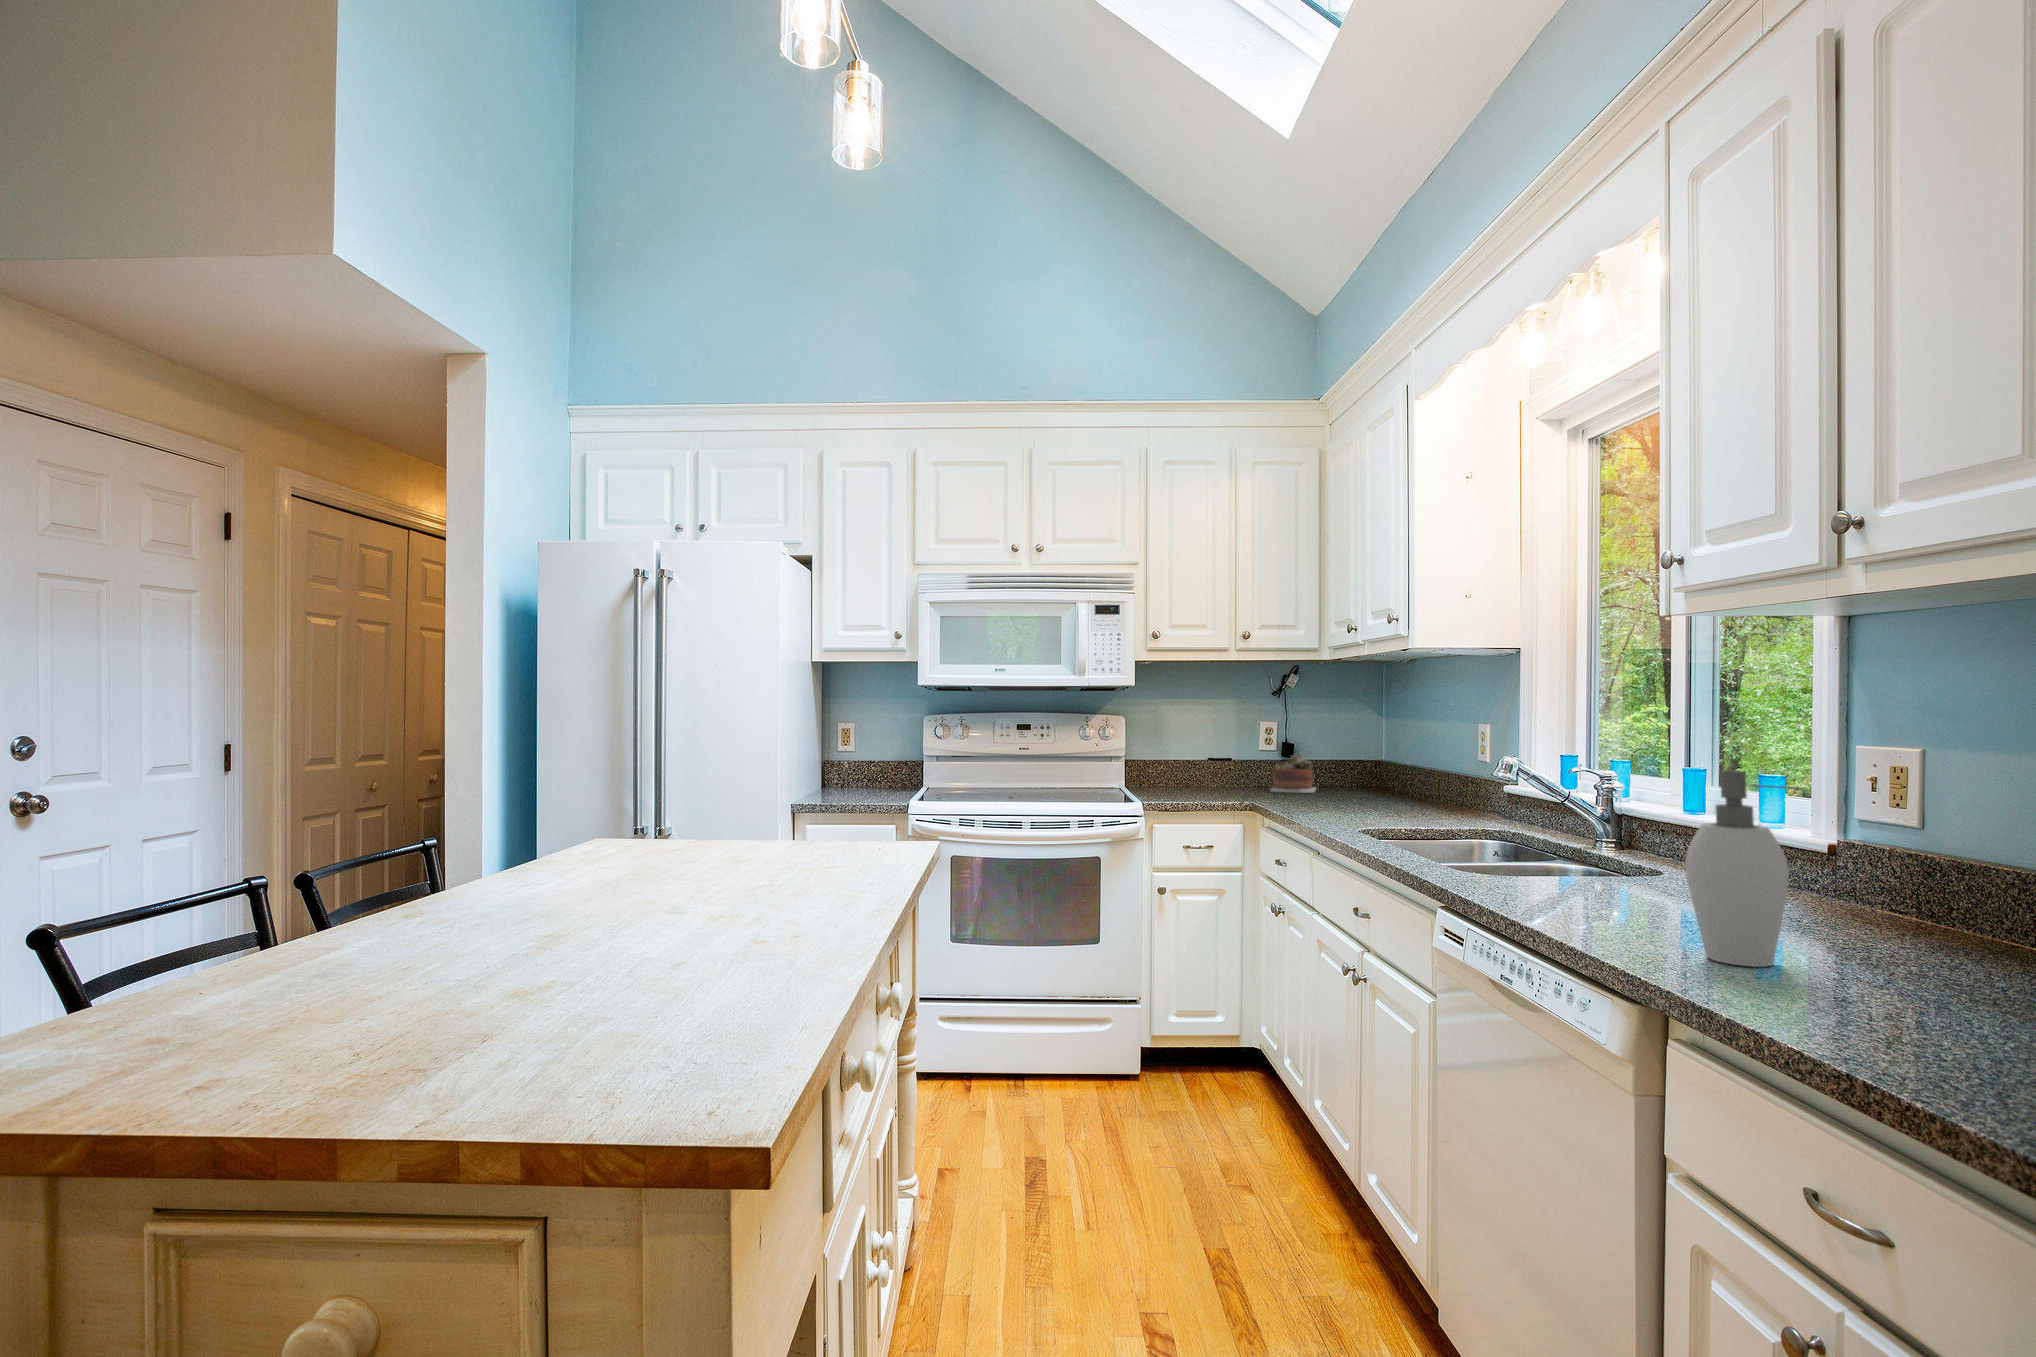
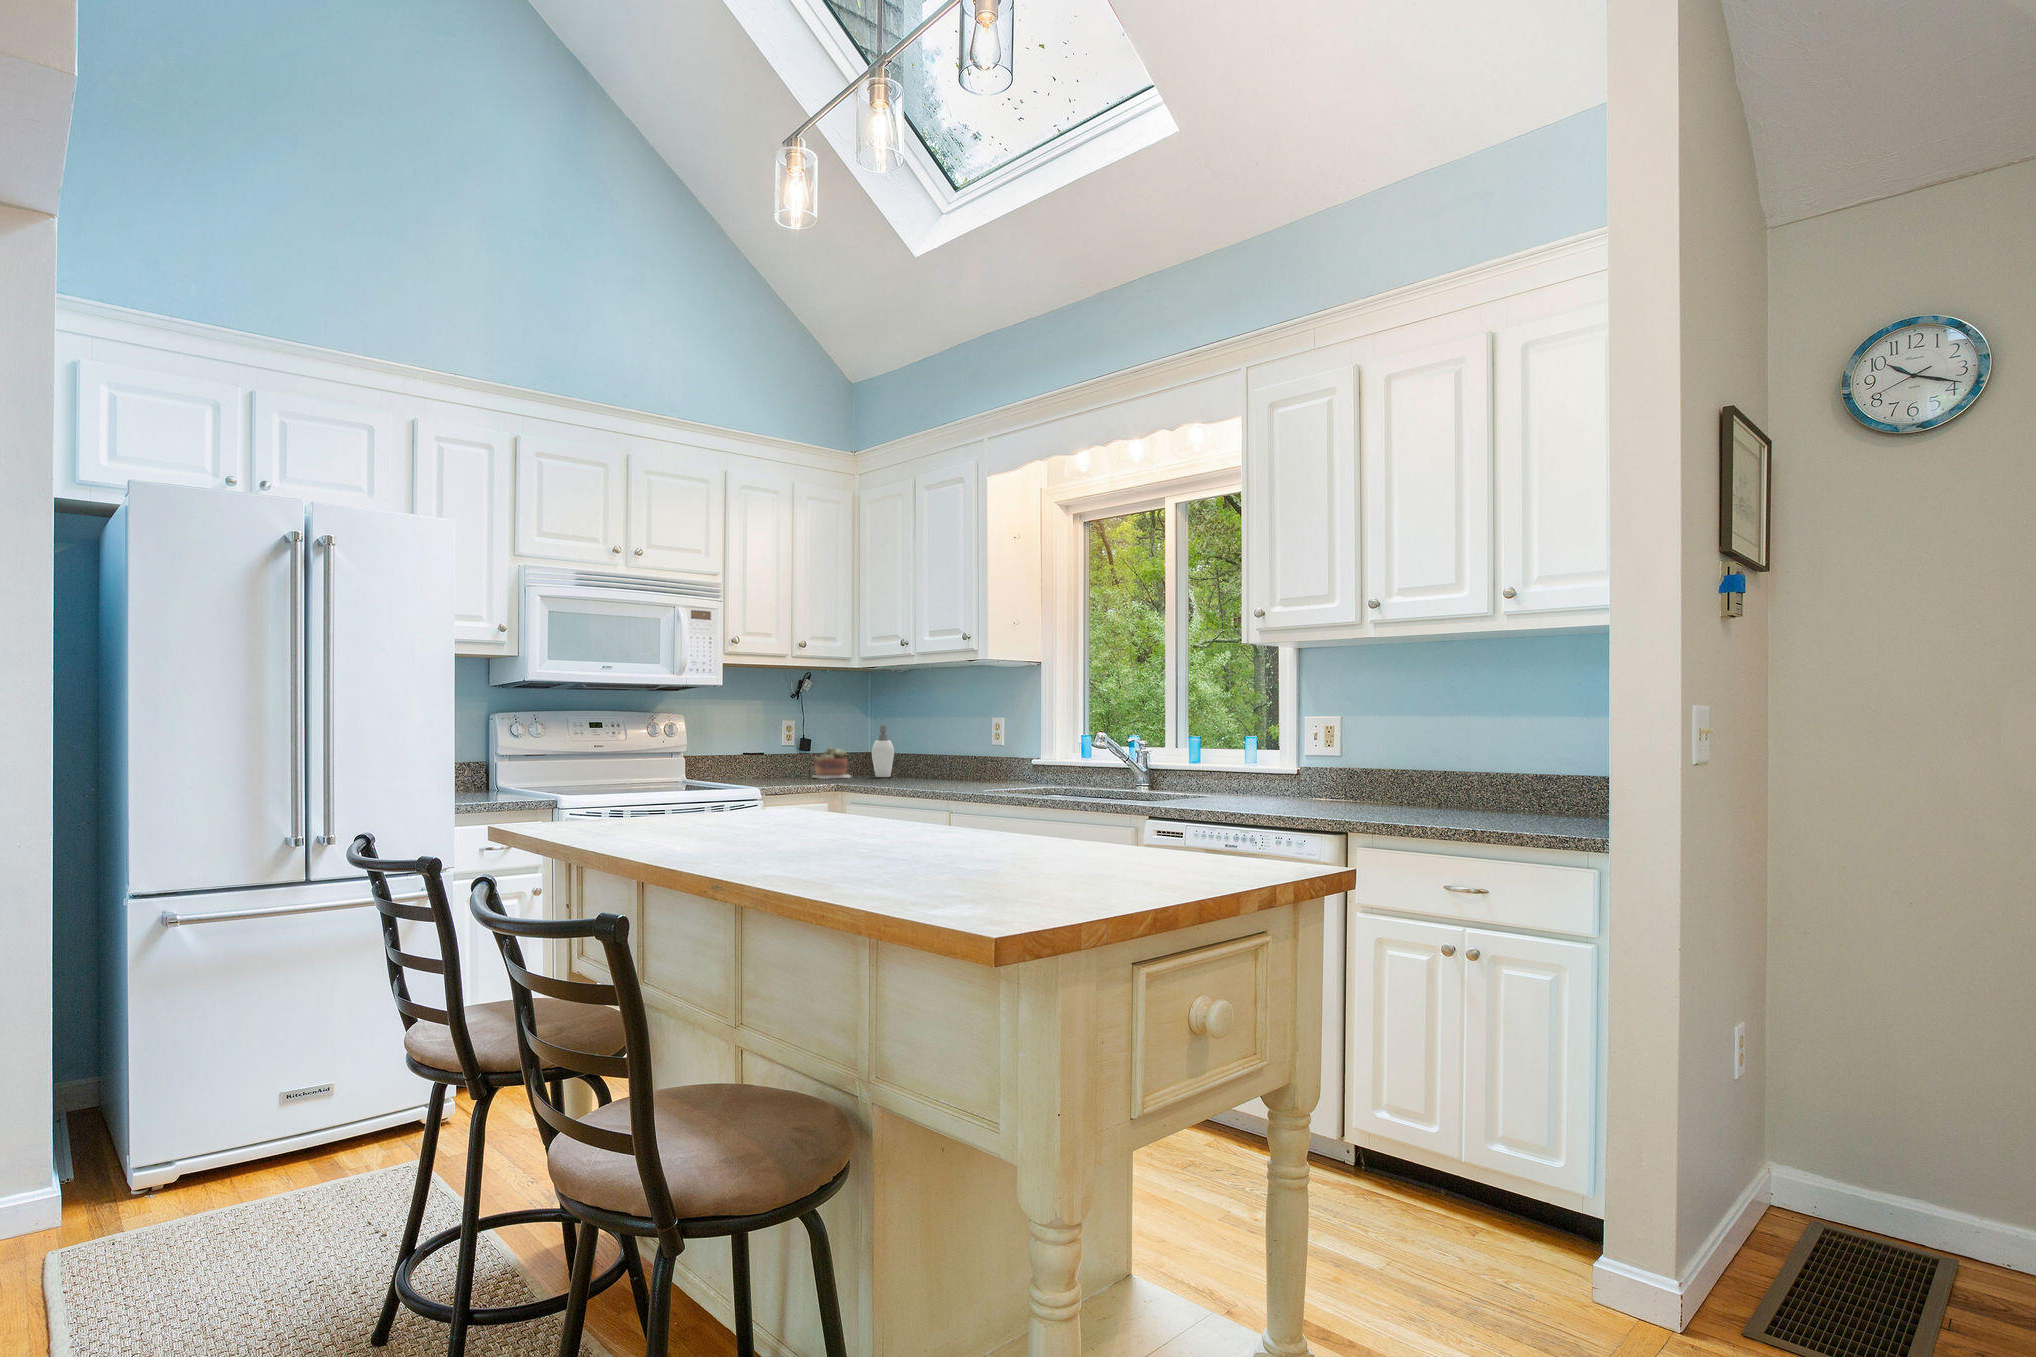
soap dispenser: present [1685,770,1805,967] -> present [872,725,894,777]

